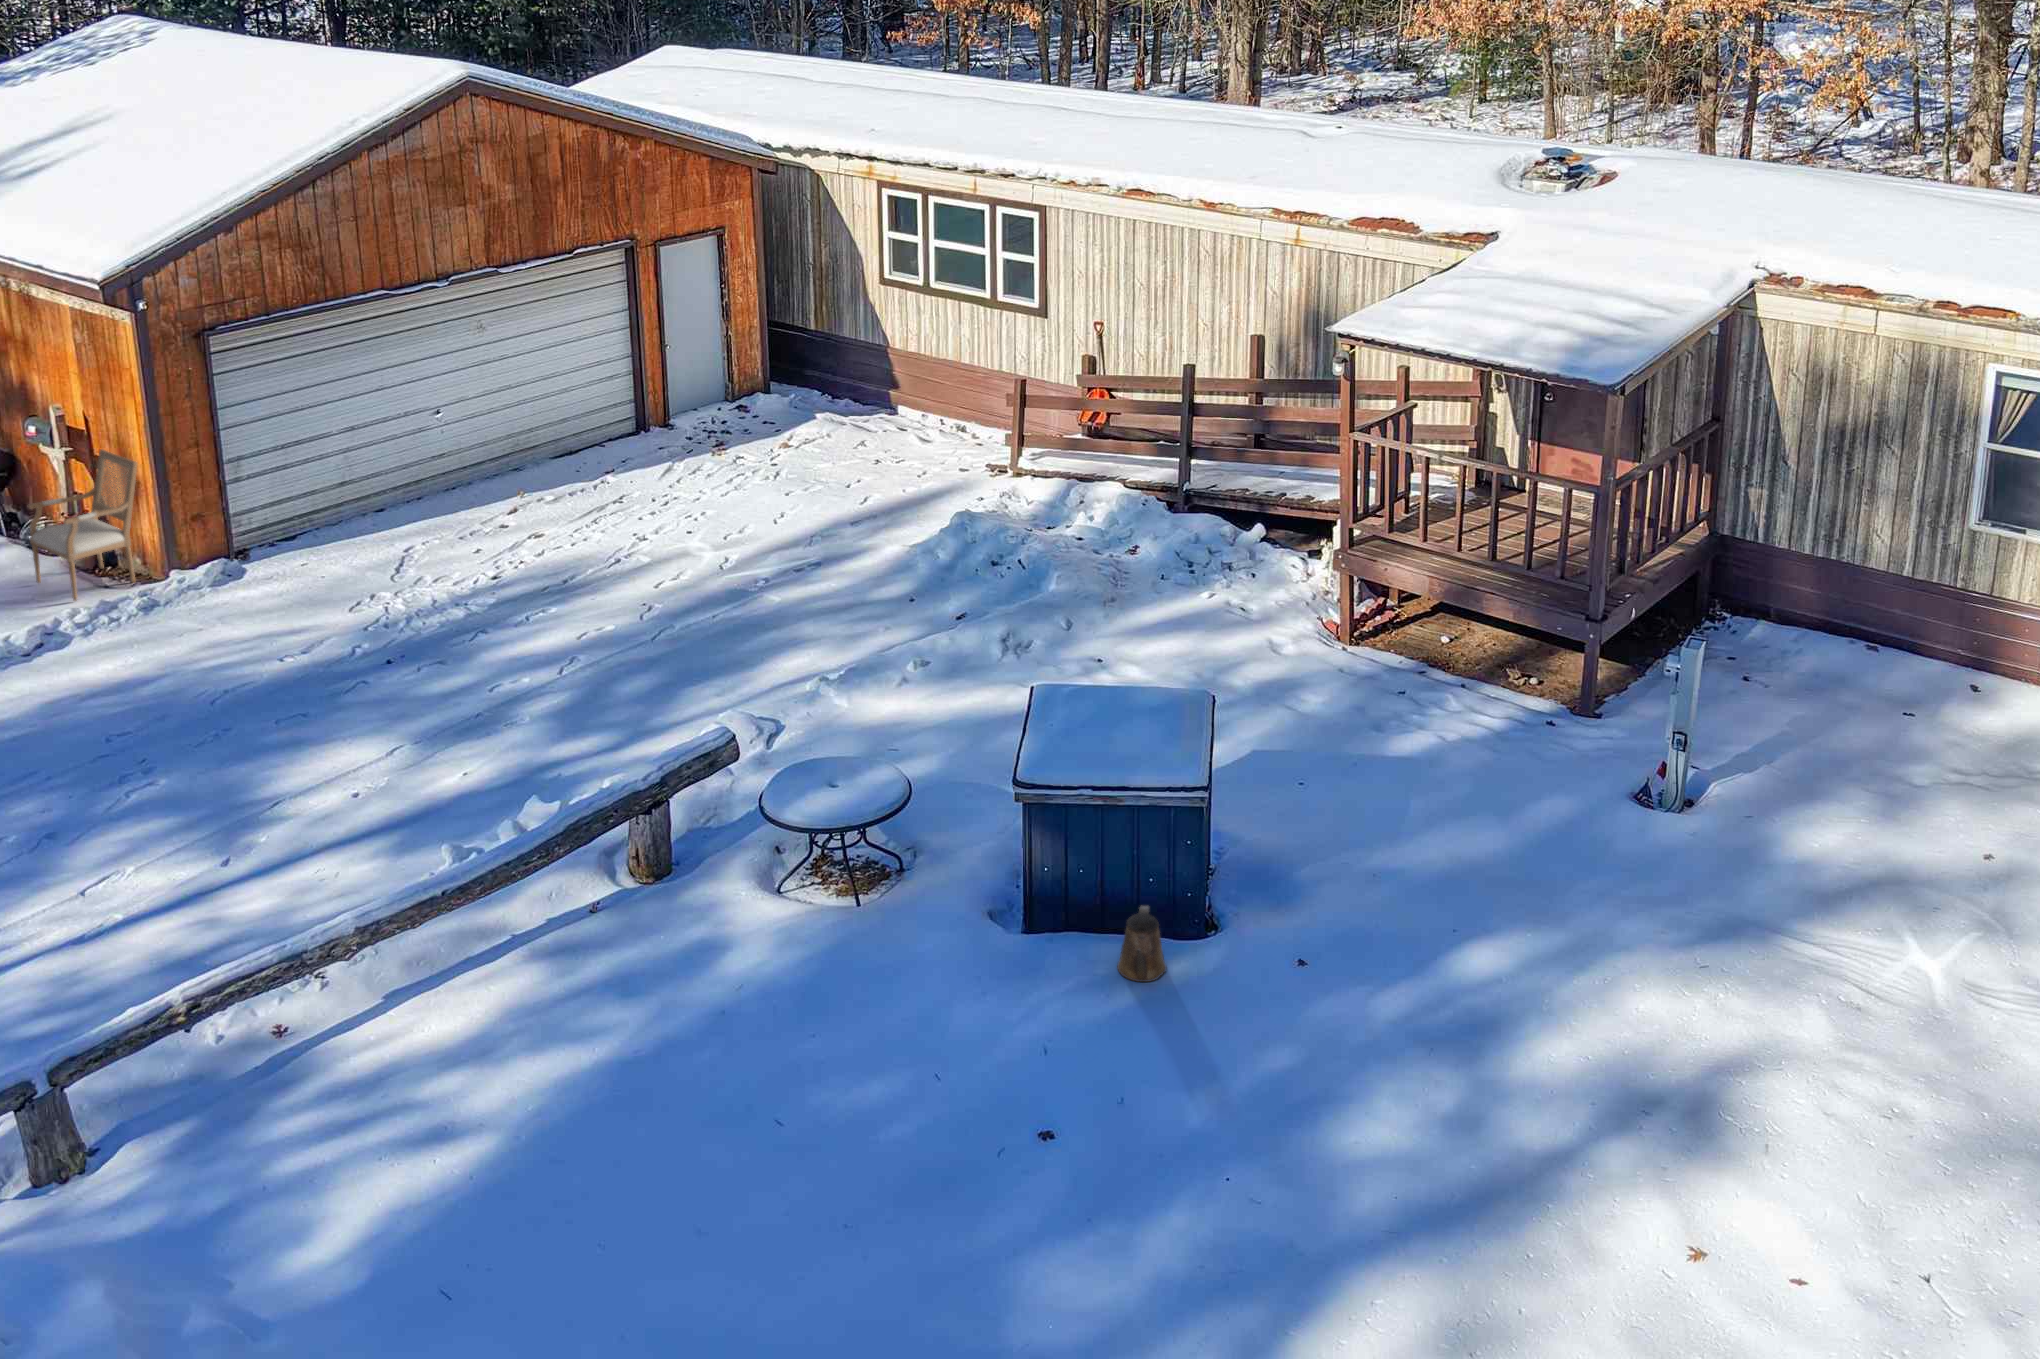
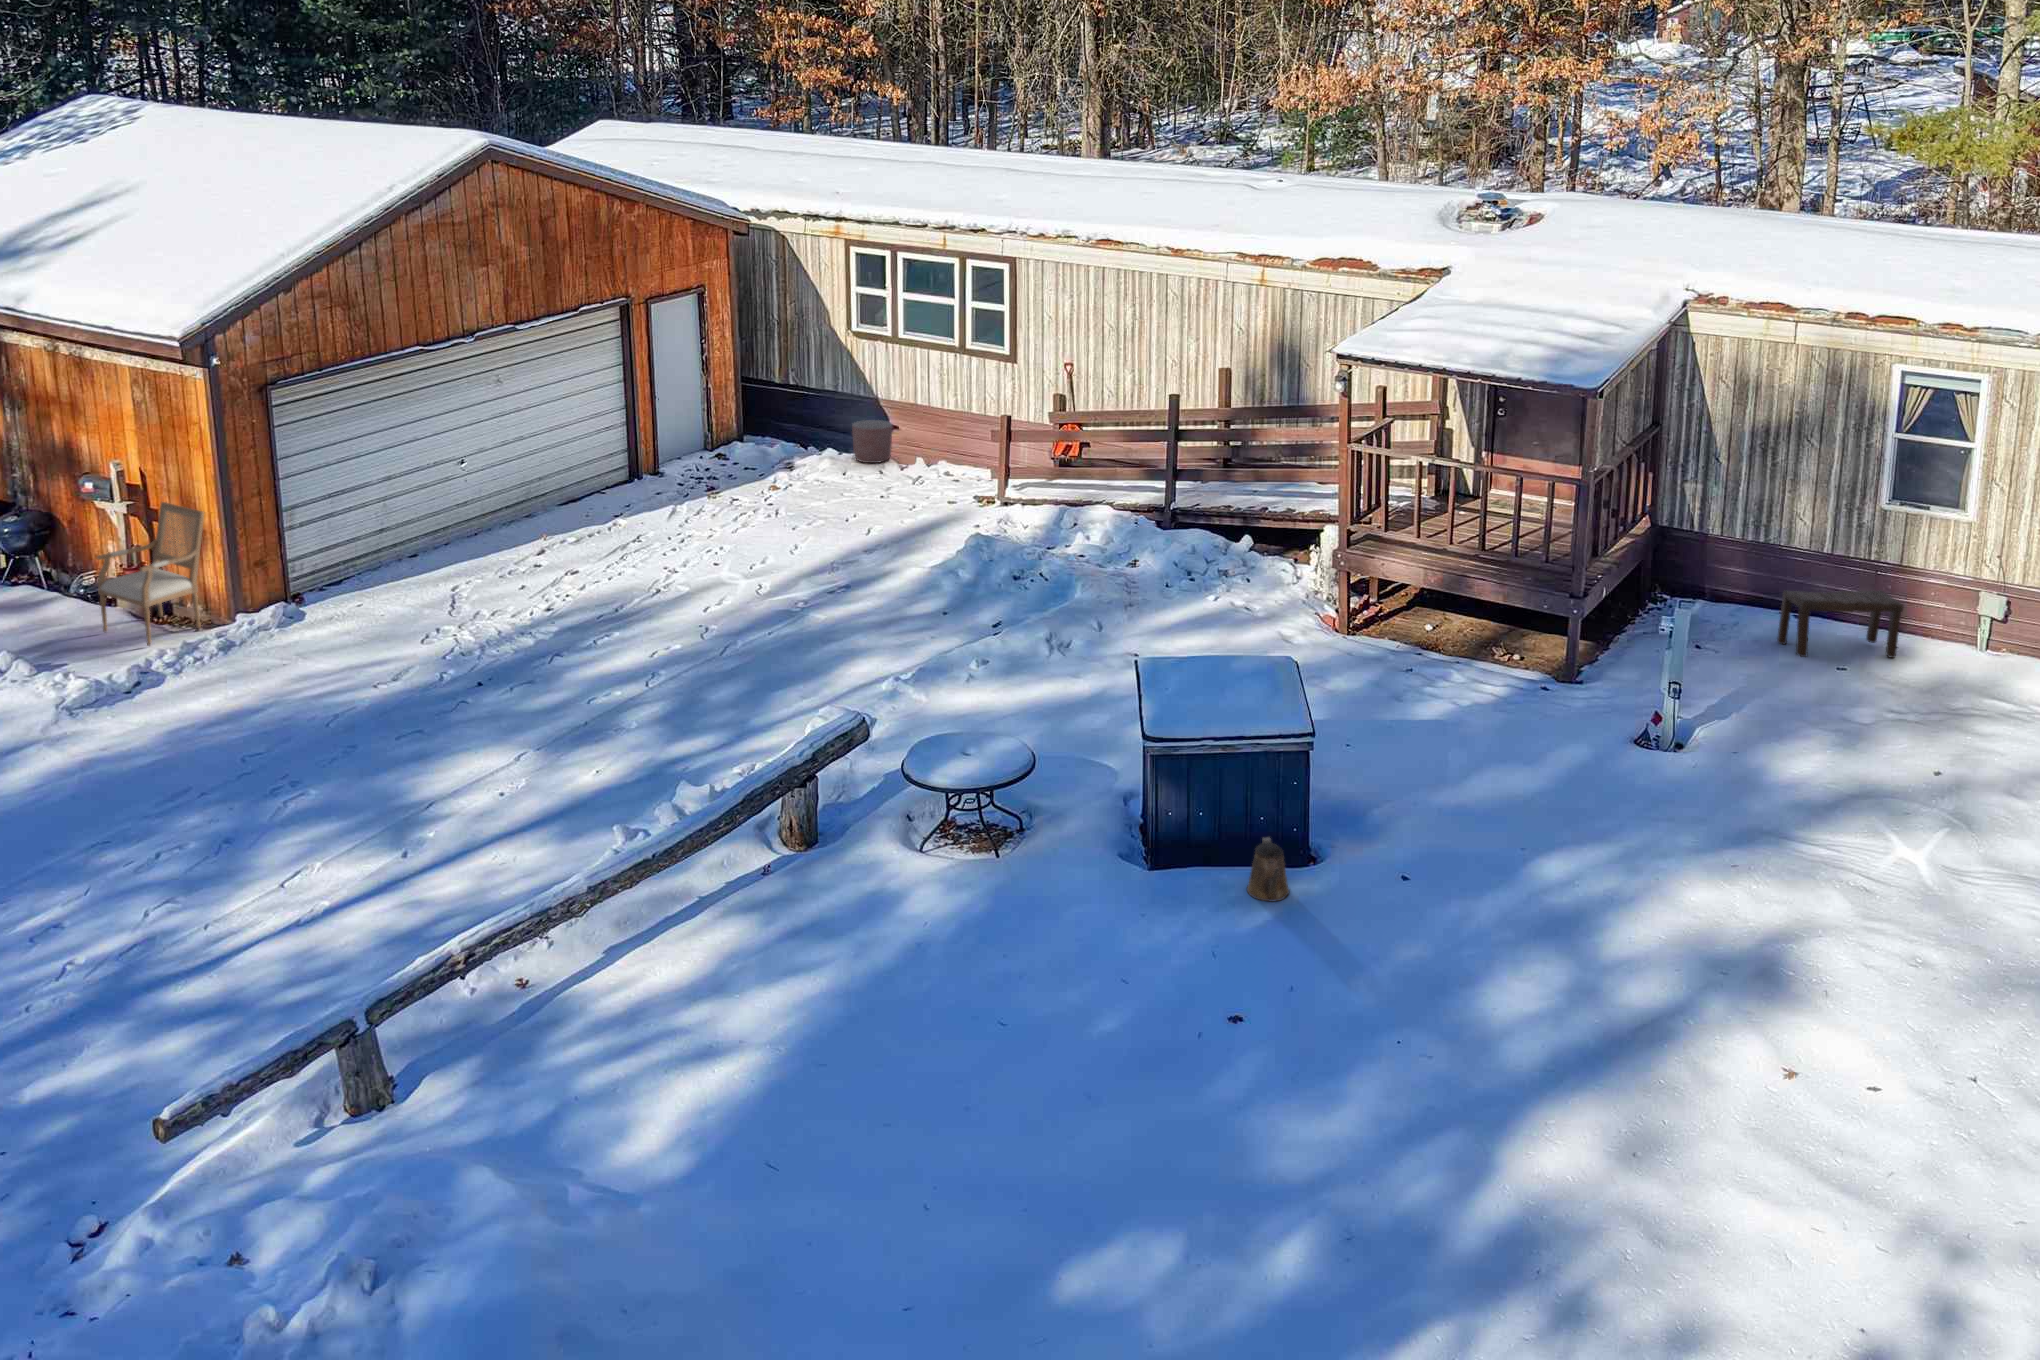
planter: none [874,376,917,423] -> present [852,420,892,463]
bench: none [1846,616,1994,700] -> present [1777,591,1903,658]

